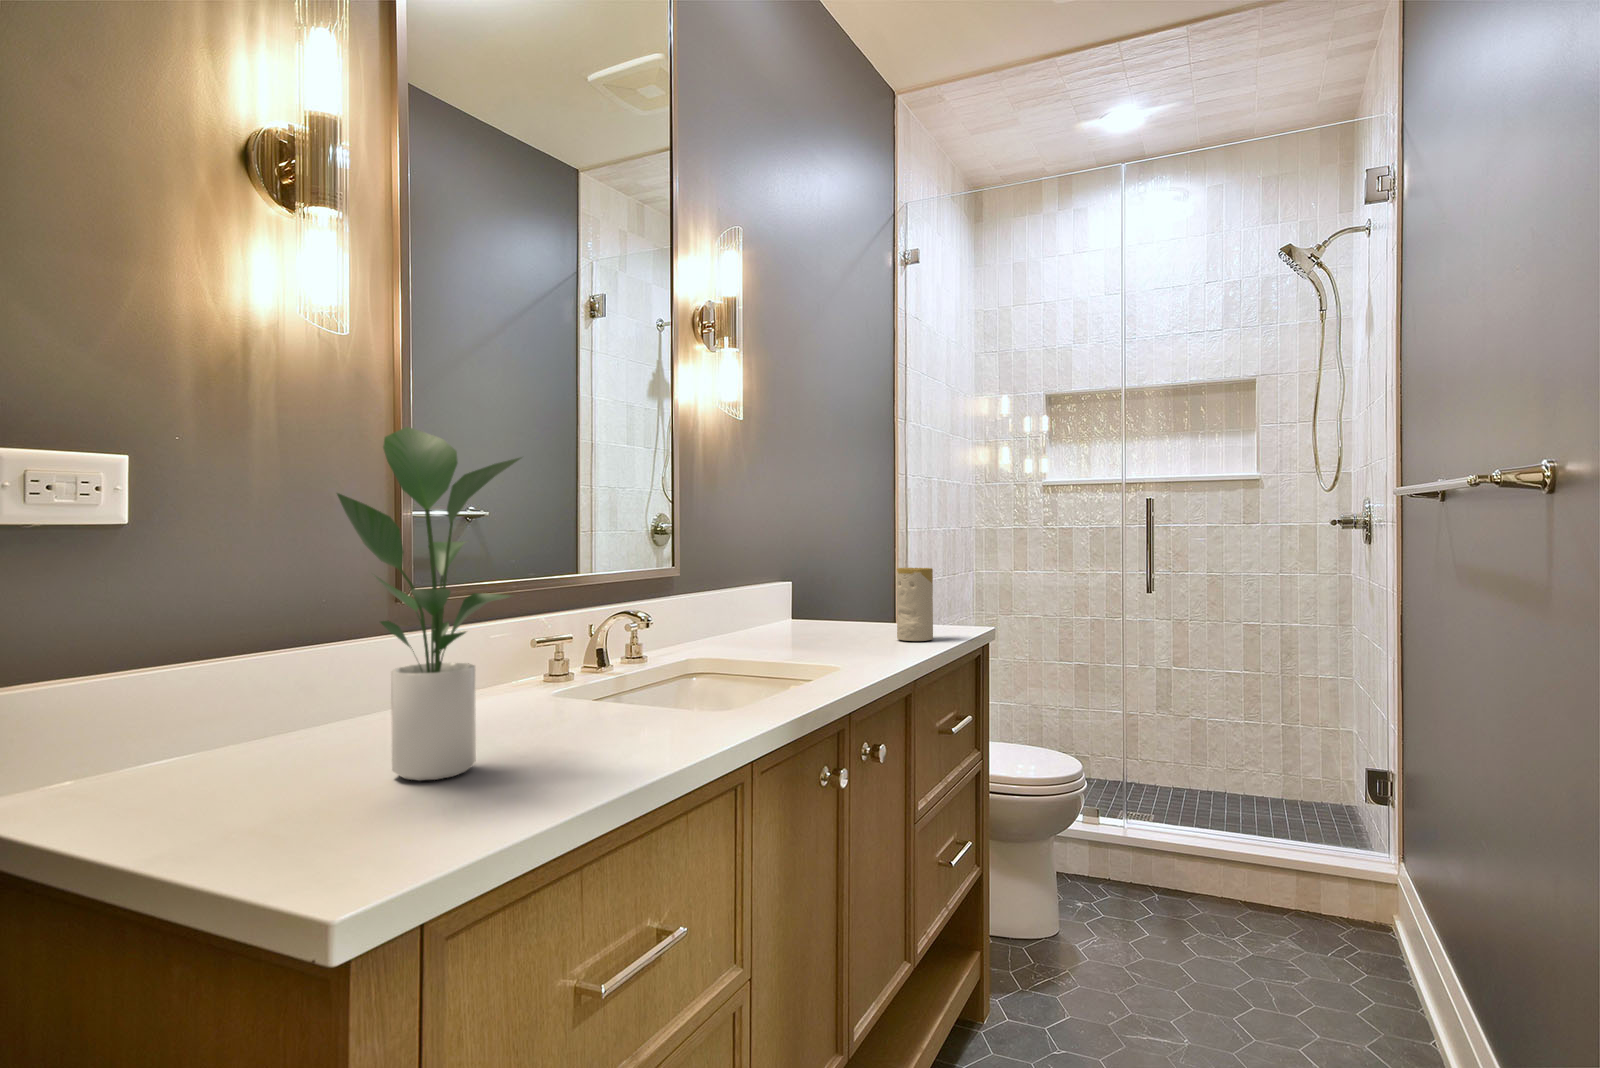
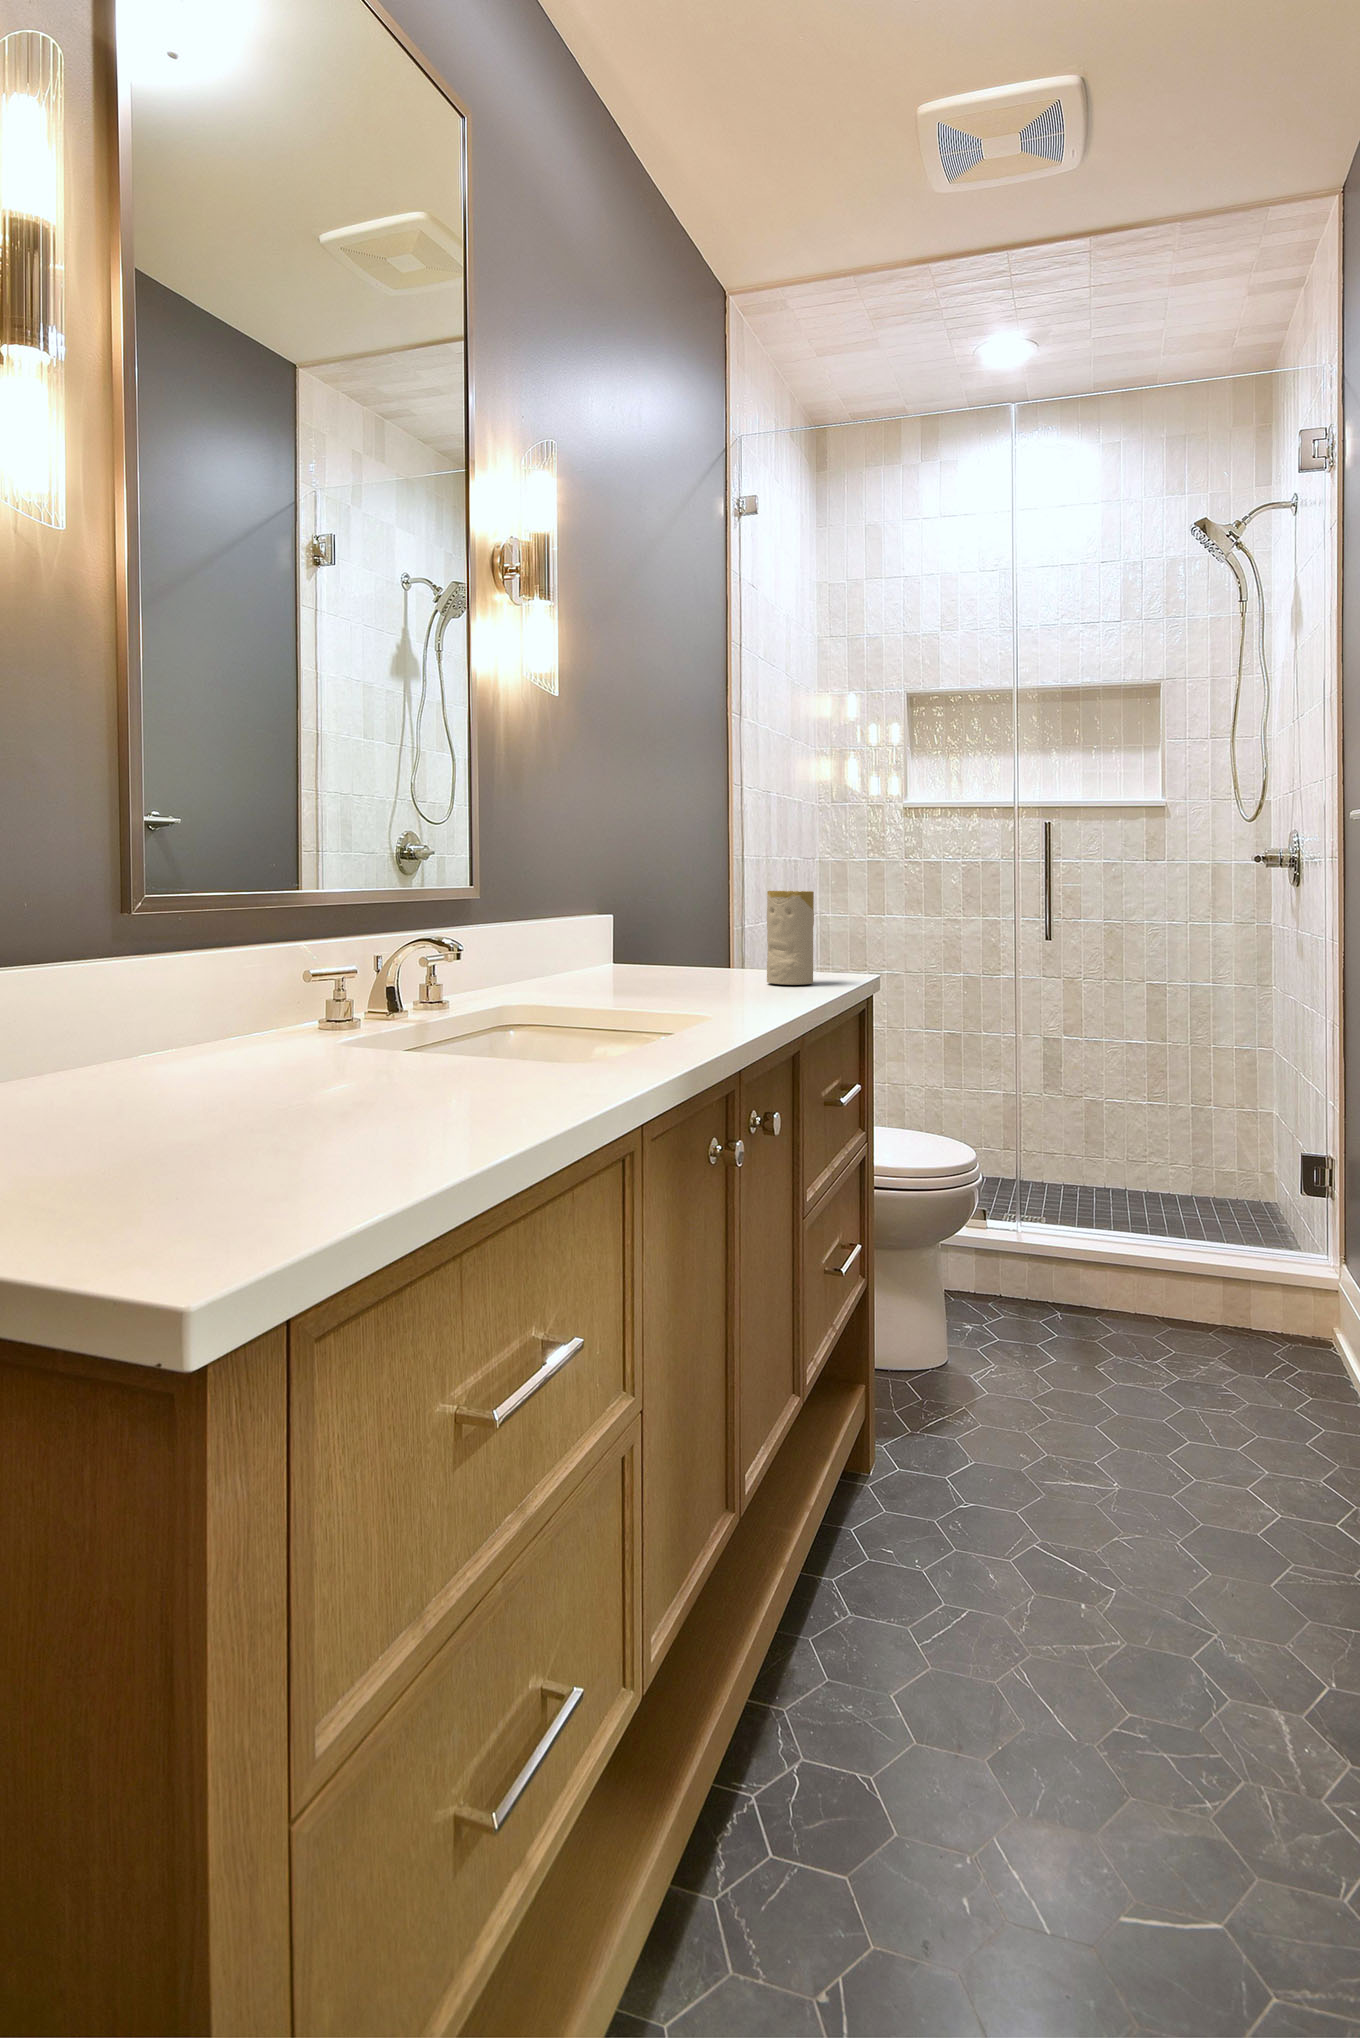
potted plant: present [337,427,520,781] -> none [102,640,372,1146]

